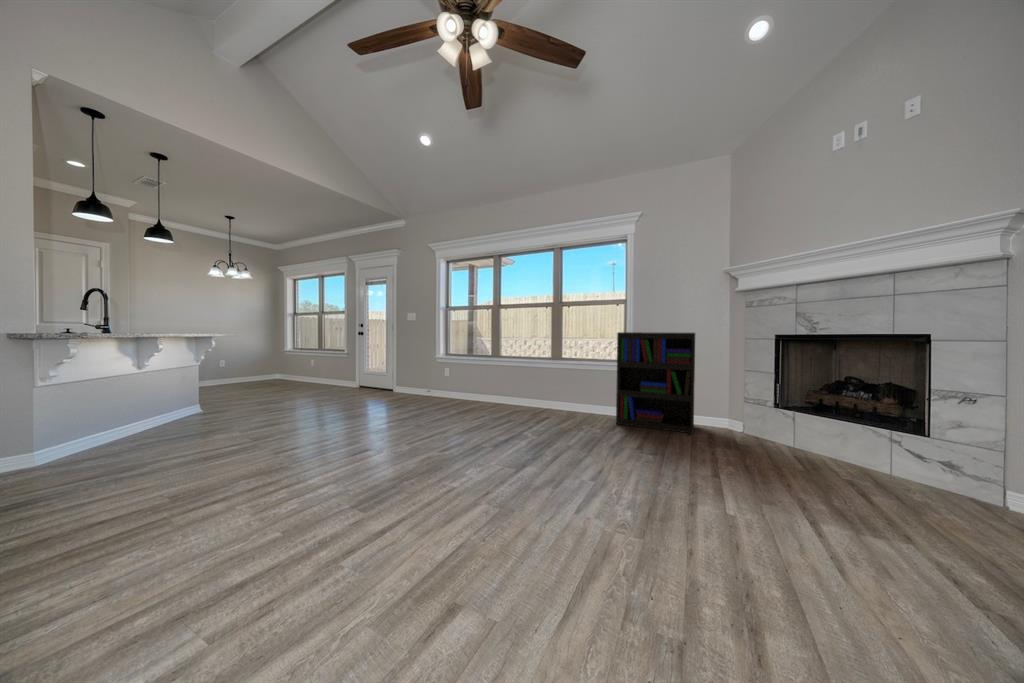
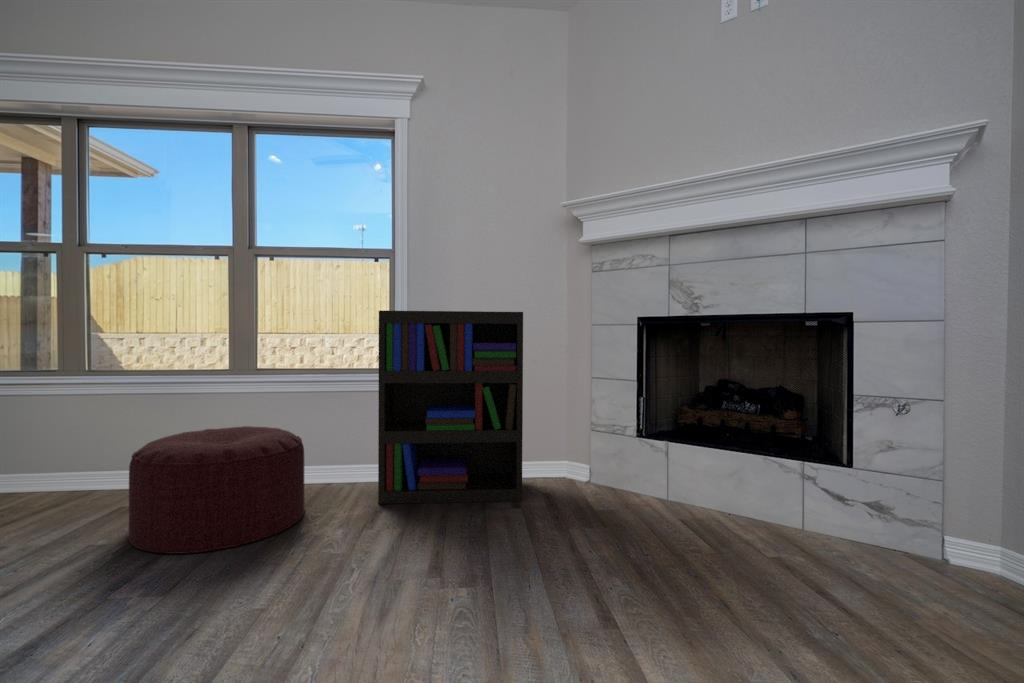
ottoman: none [521,382,583,428] -> present [128,426,305,554]

